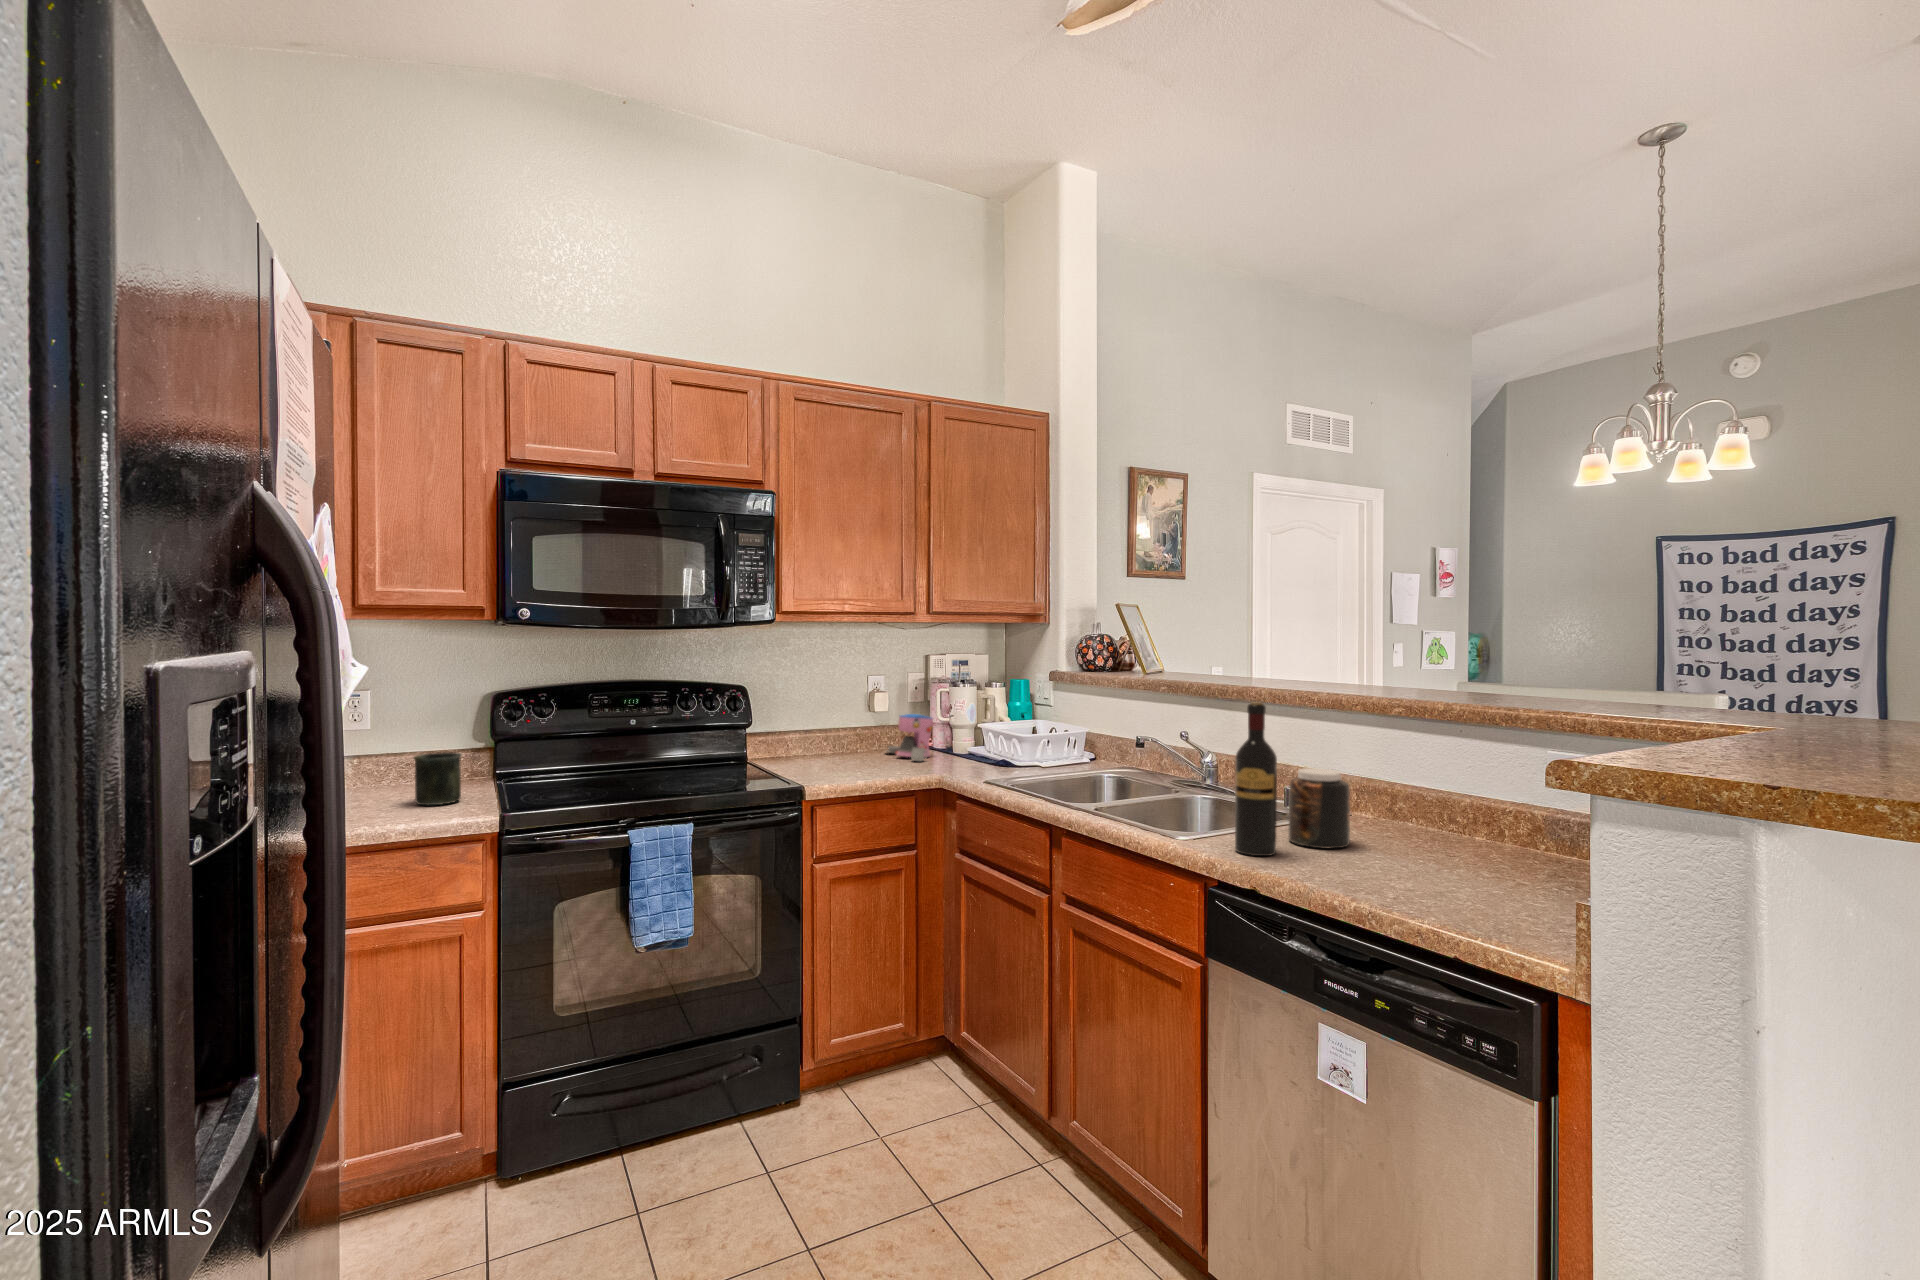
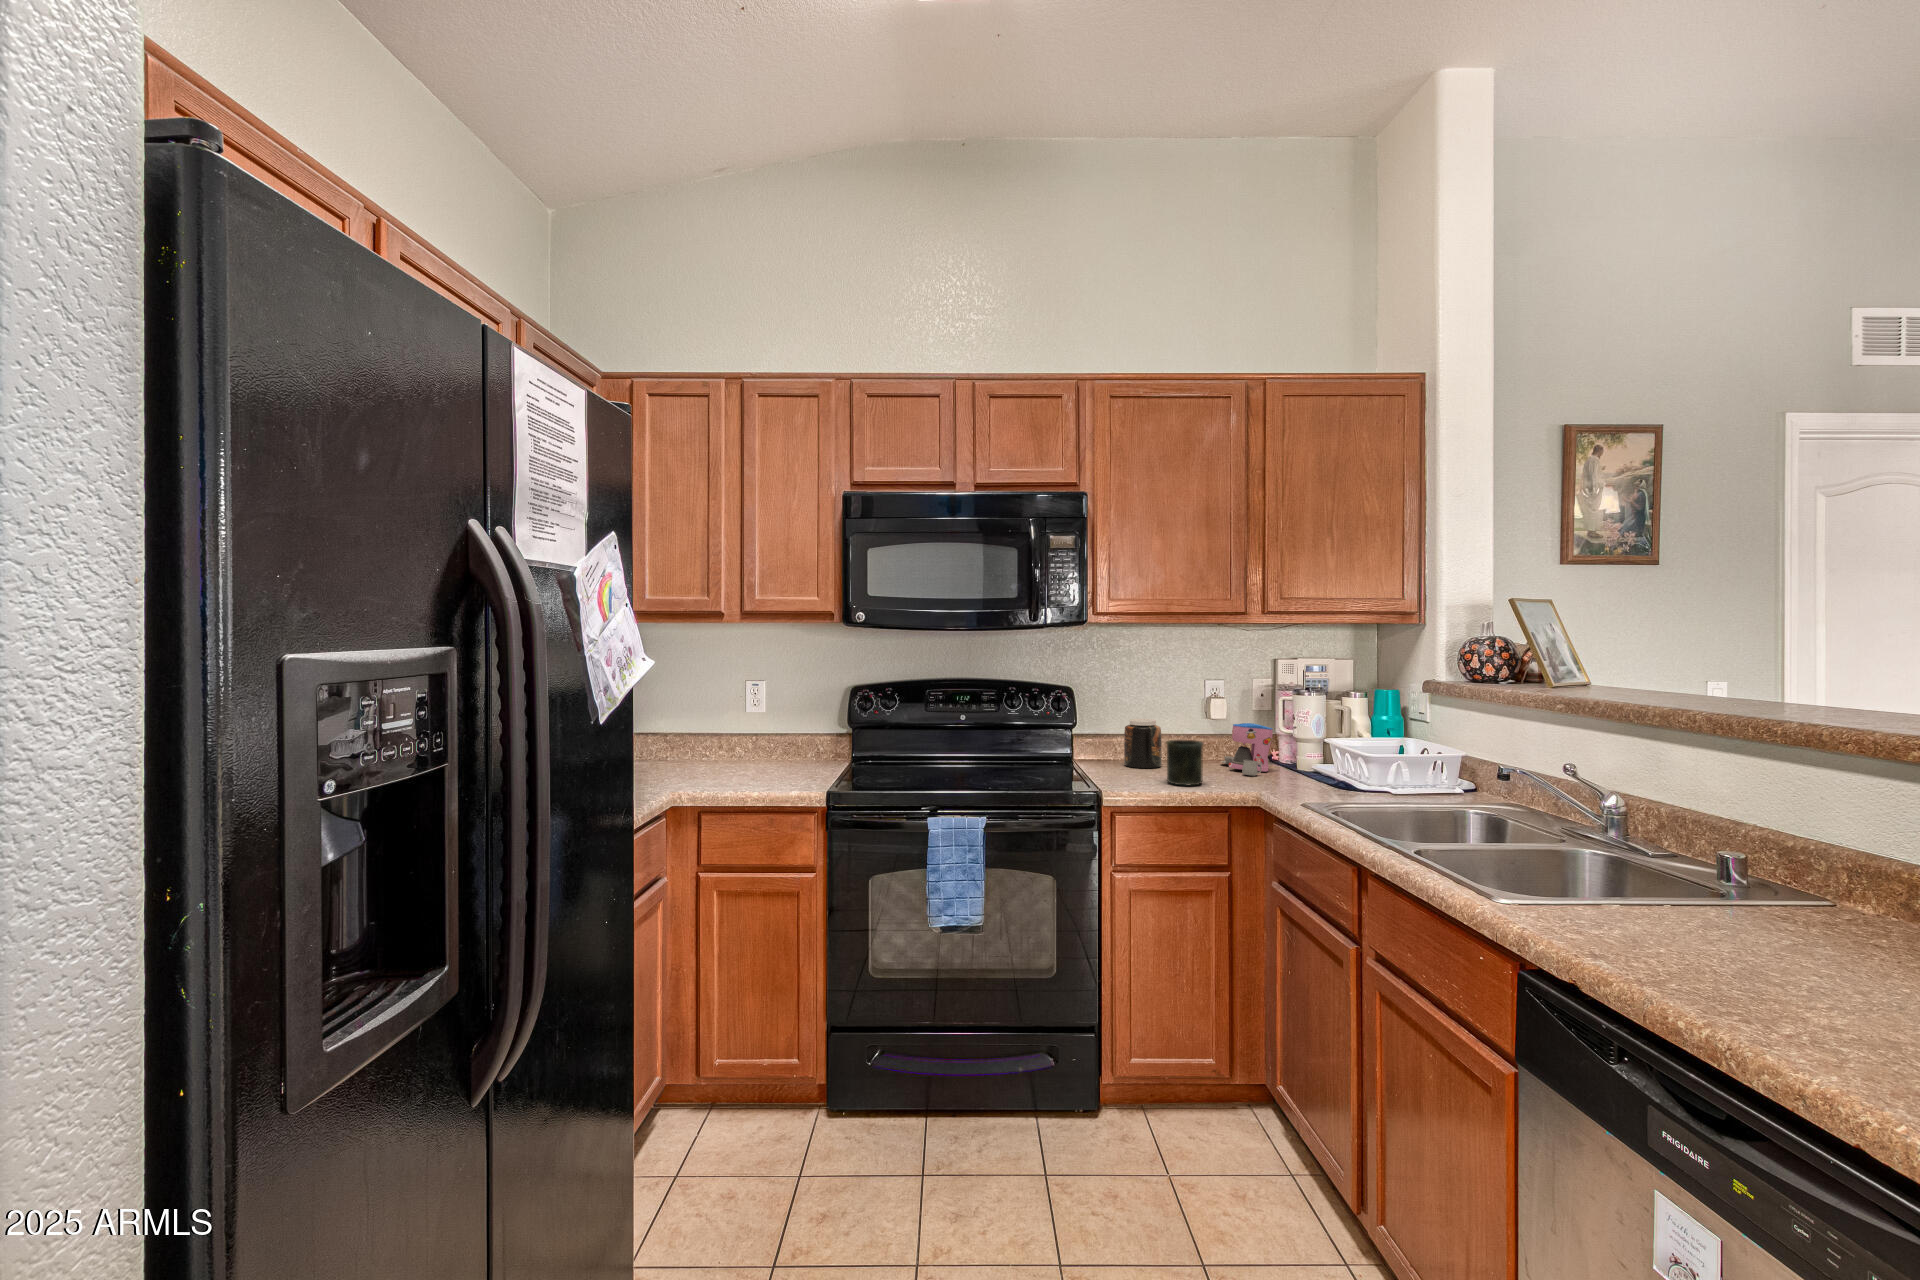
wine bottle: present [1235,702,1277,856] -> none [1572,729,1639,942]
mug: present [414,752,462,805] -> present [1166,740,1203,785]
jar: present [1289,768,1350,849] -> present [1124,719,1162,768]

